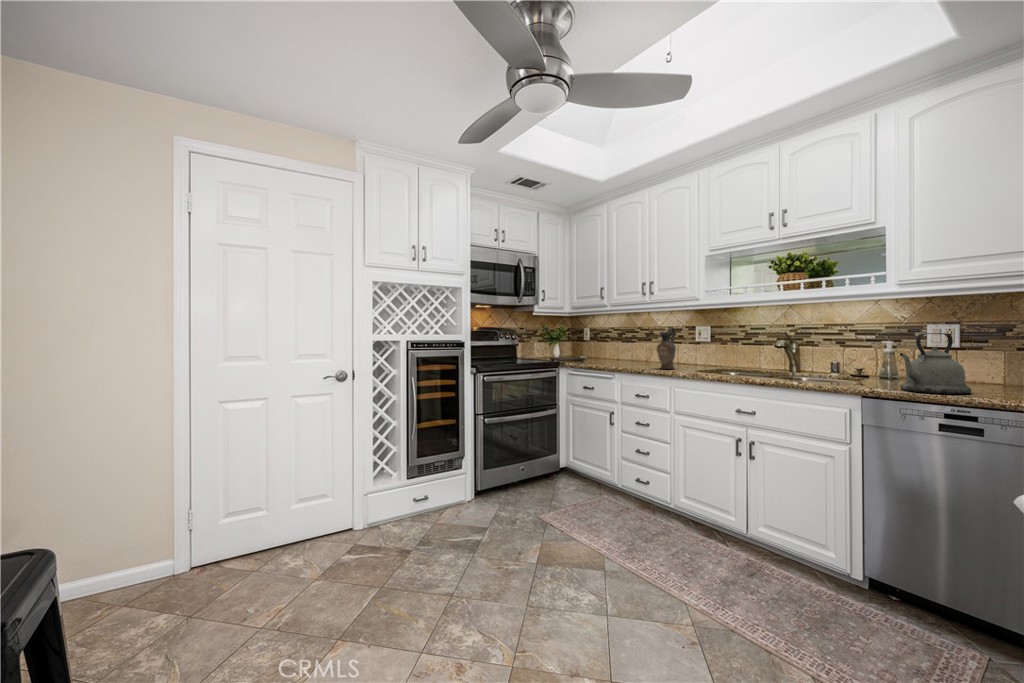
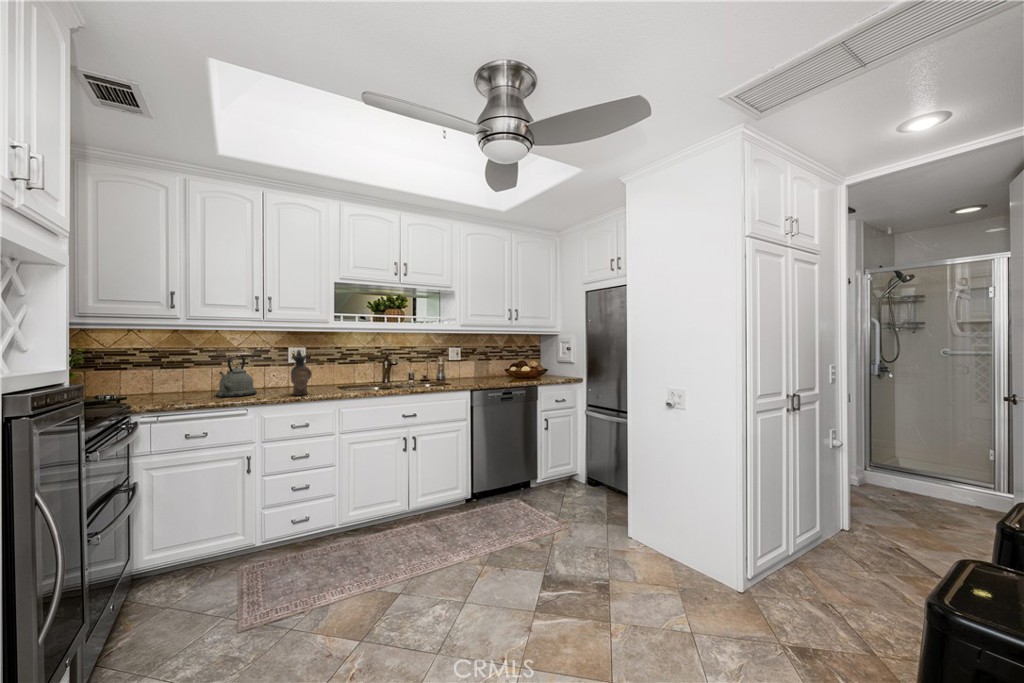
kettle: present [900,333,971,394] -> present [216,357,257,397]

